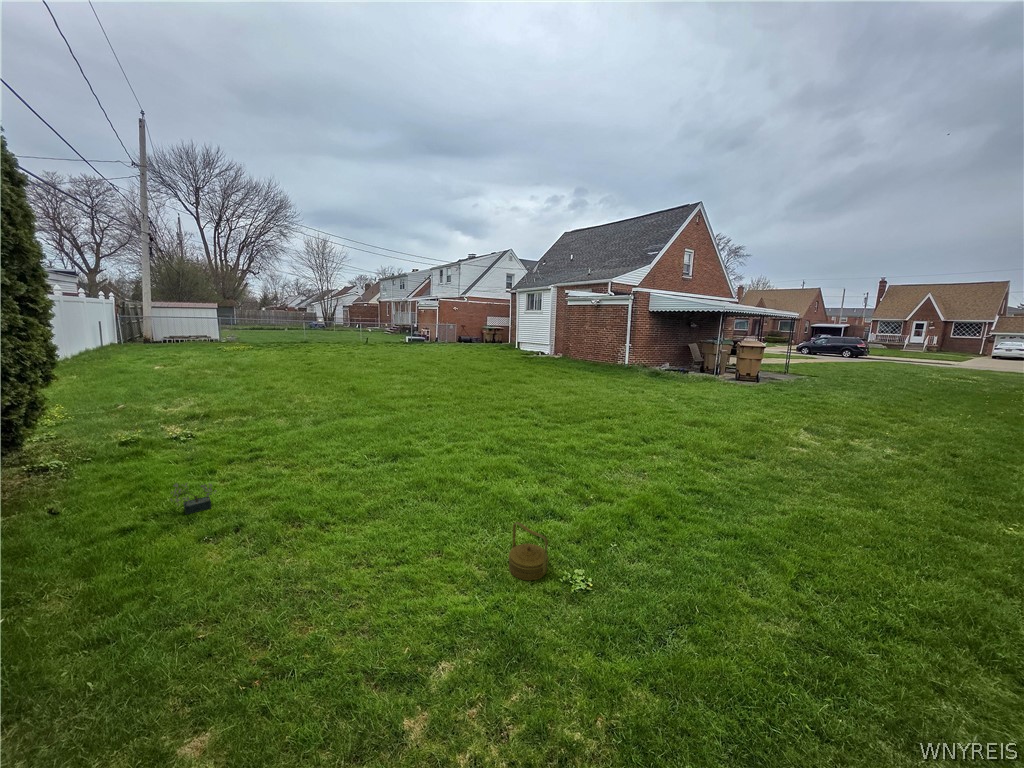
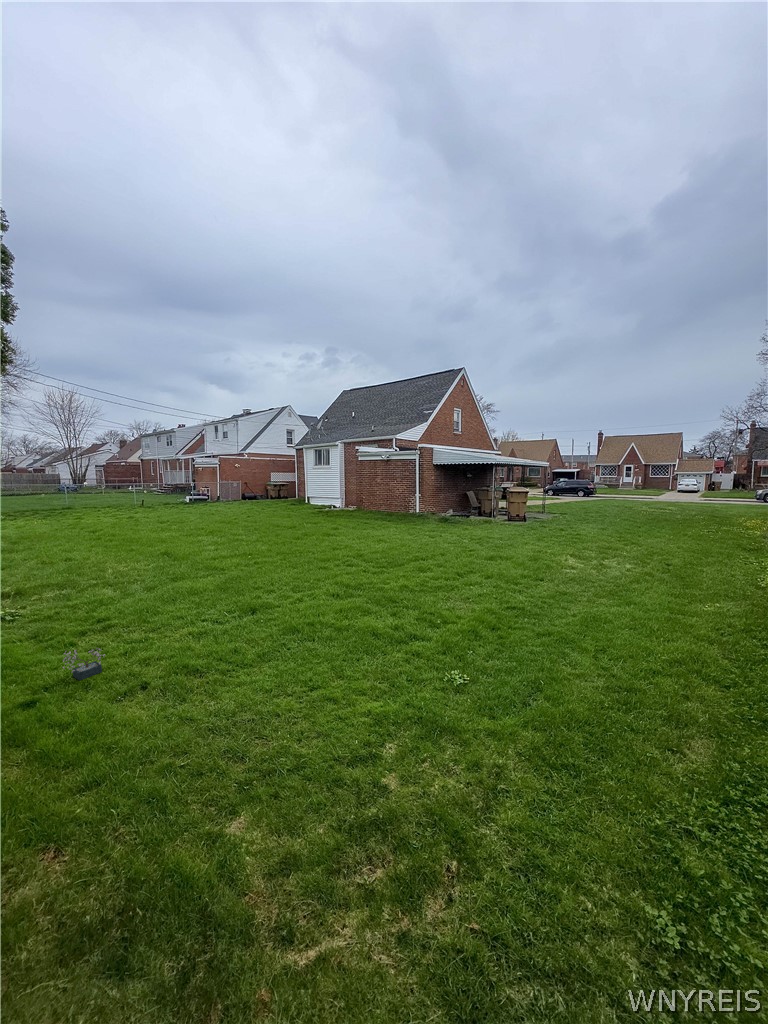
basket: present [509,522,548,581] -> none [398,641,431,685]

